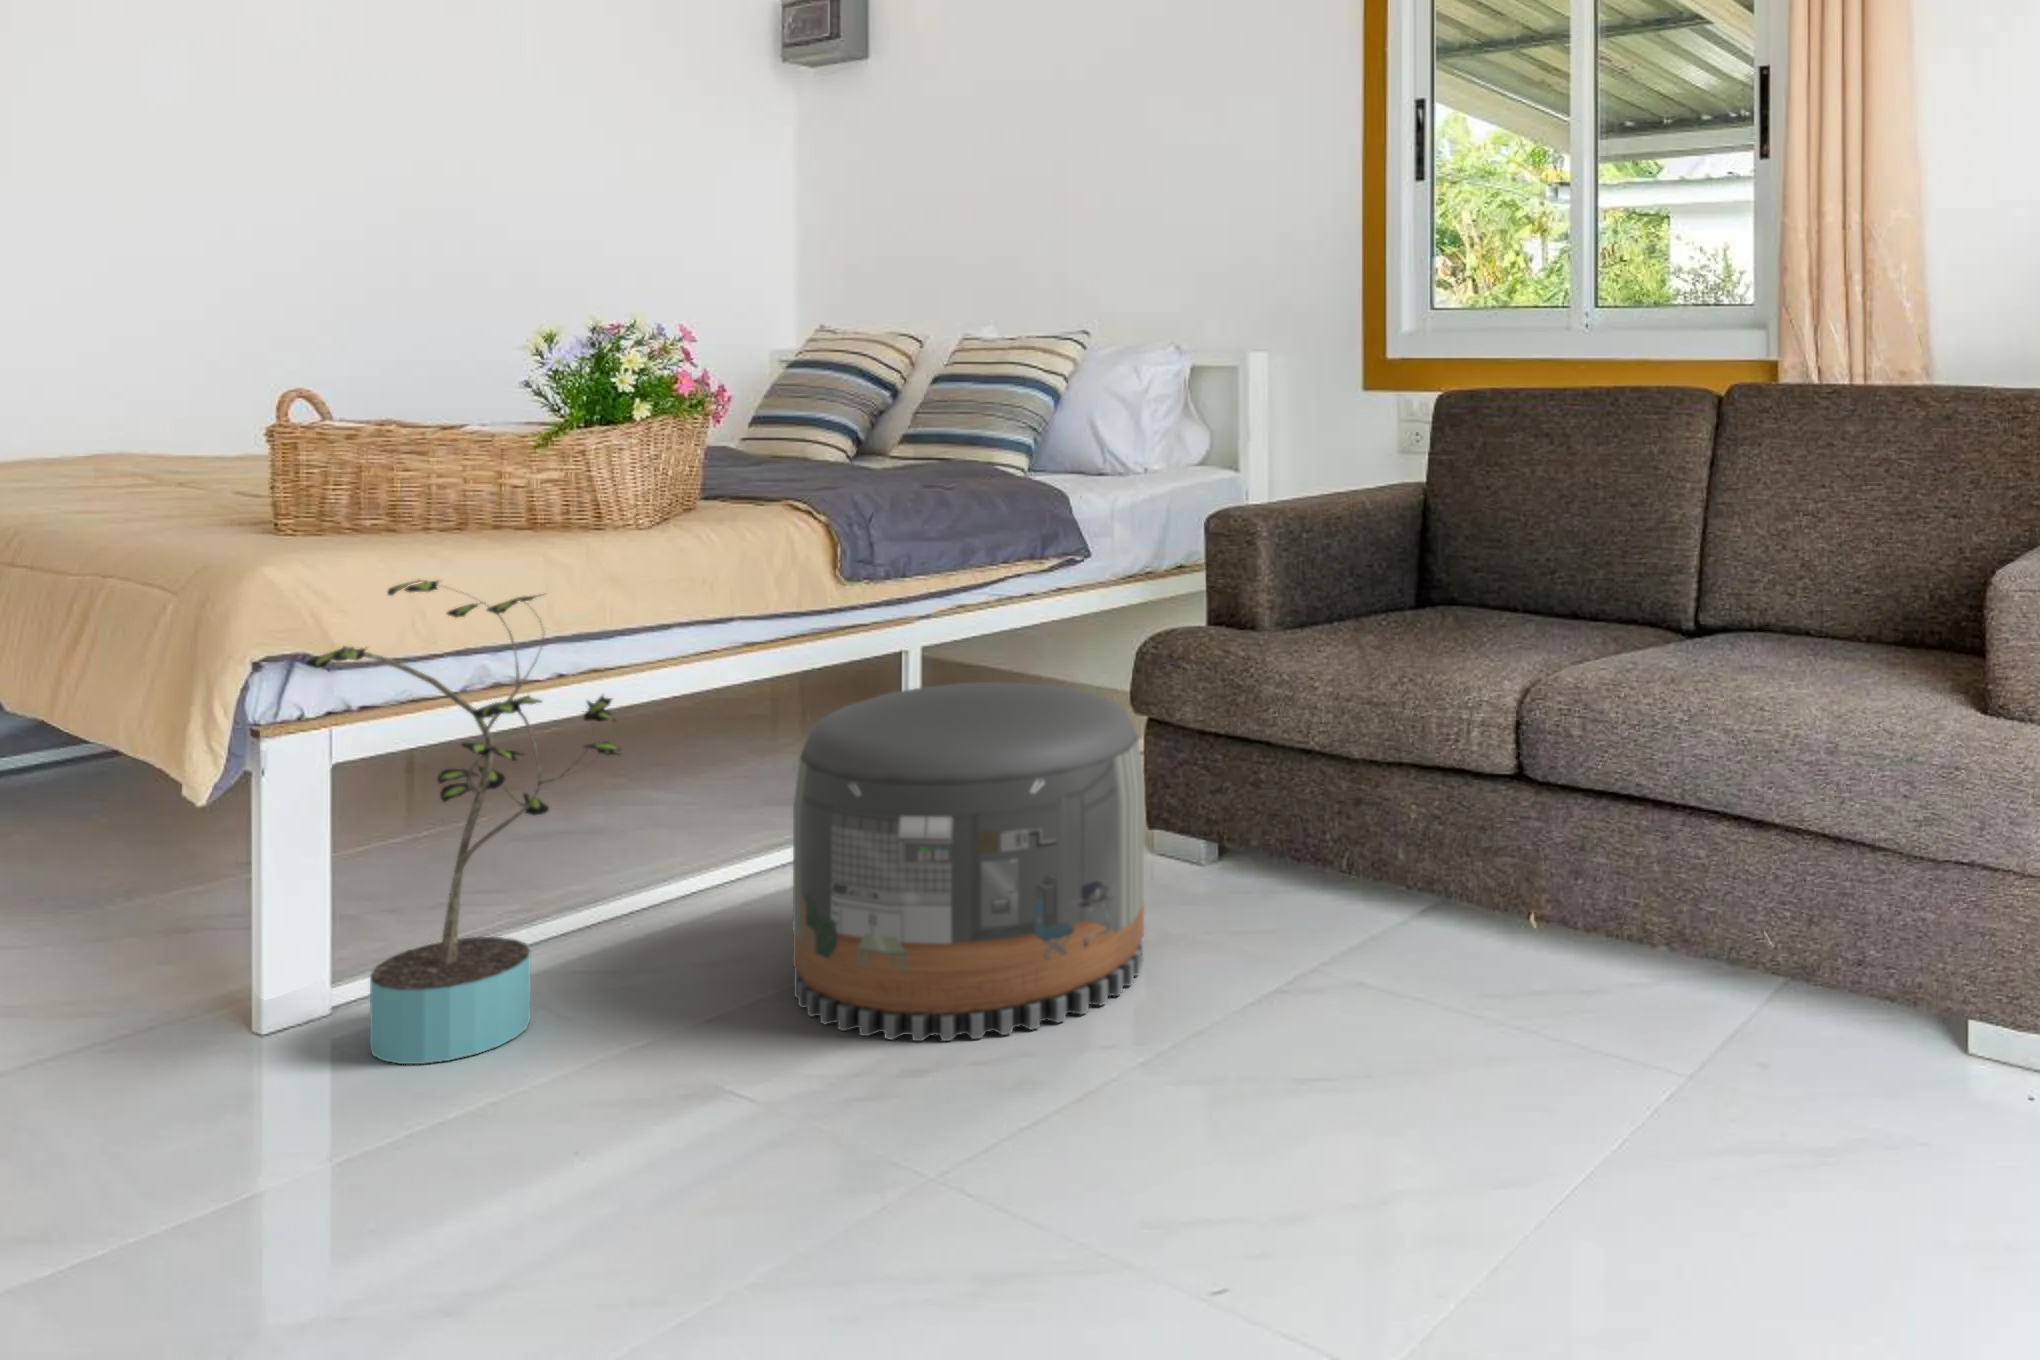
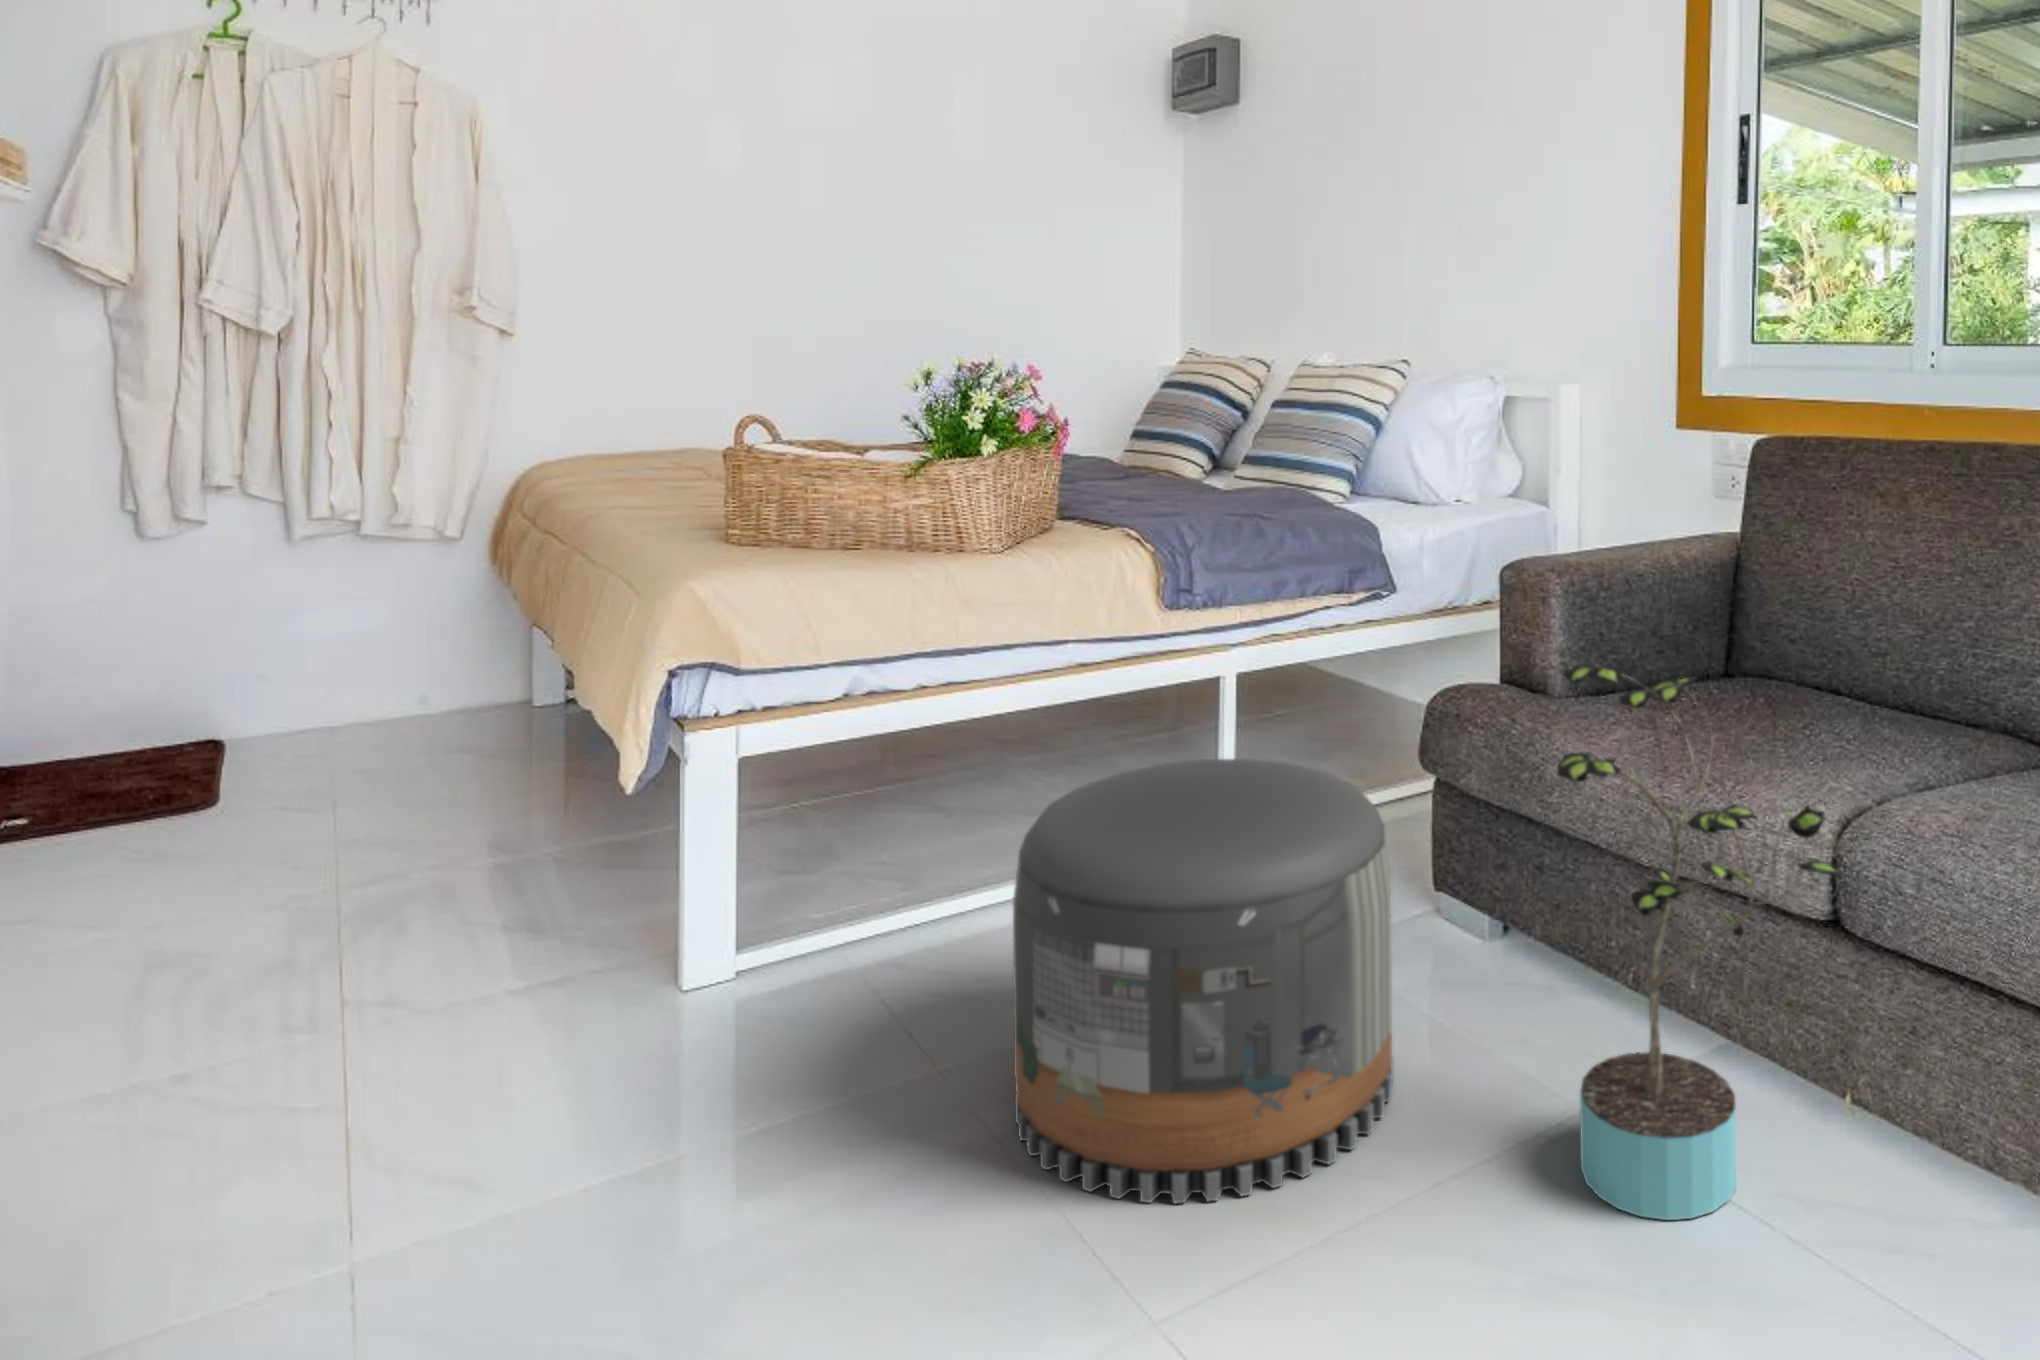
potted plant: present [306,580,620,1064] -> present [1557,665,1839,1220]

